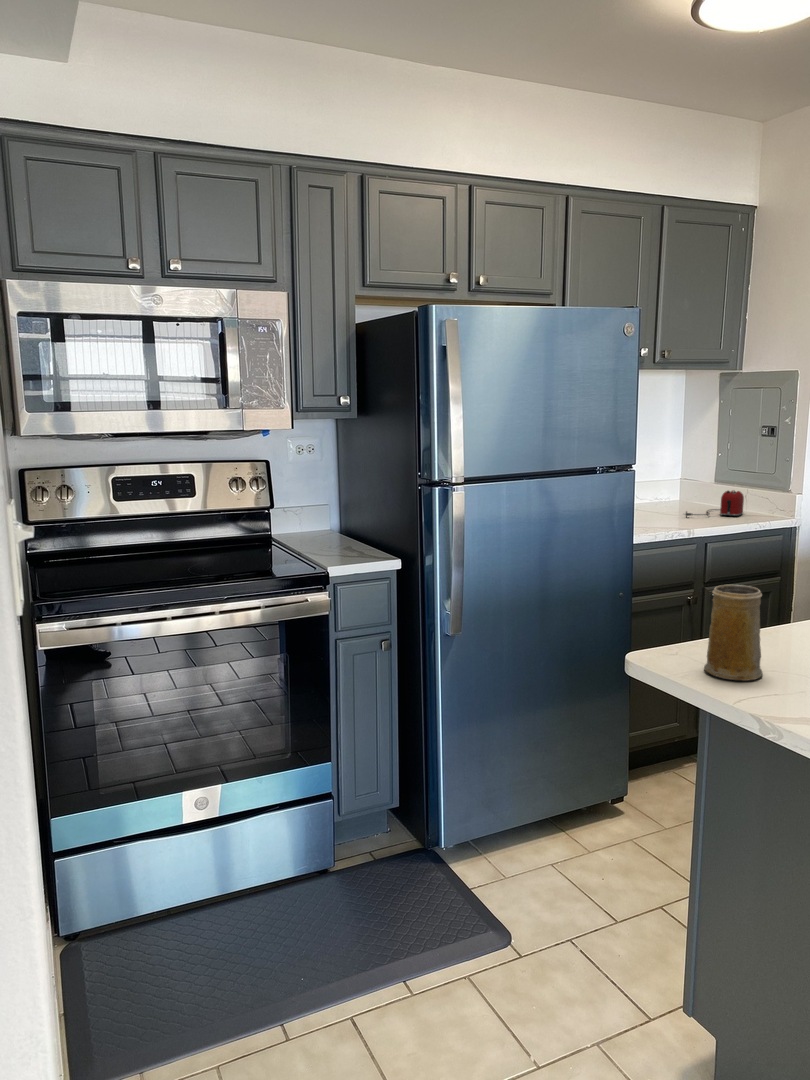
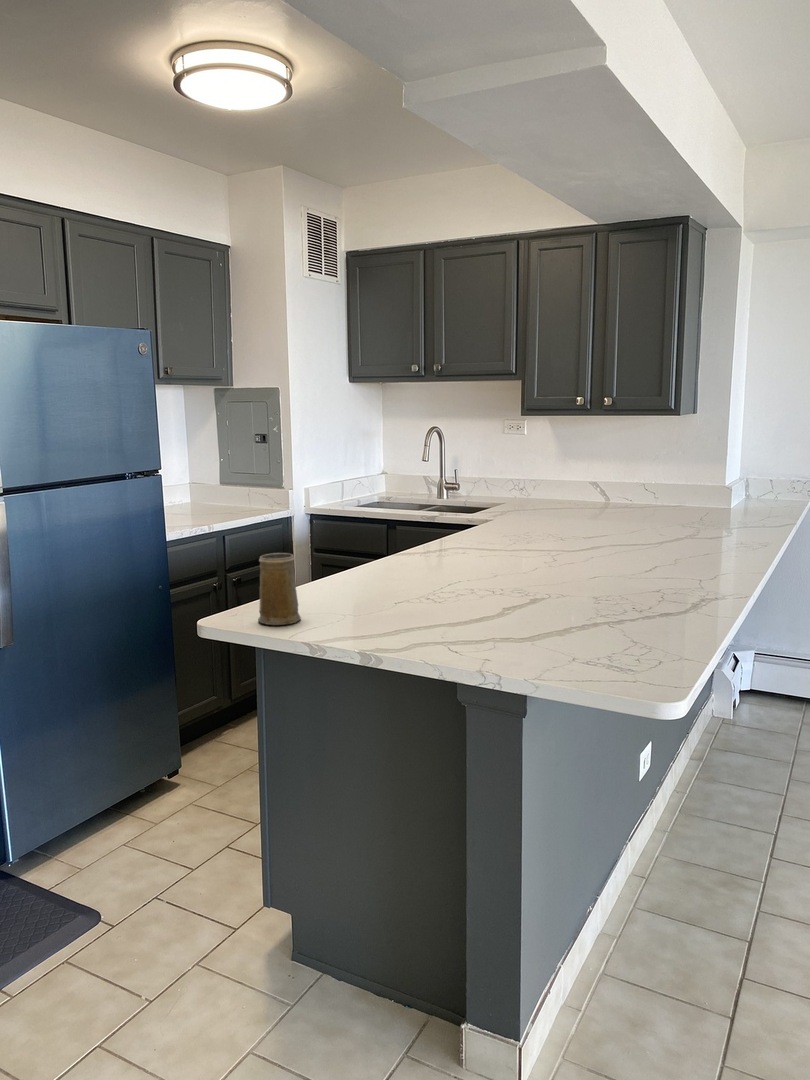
toaster: present [684,491,744,517] -> none [199,490,248,516]

